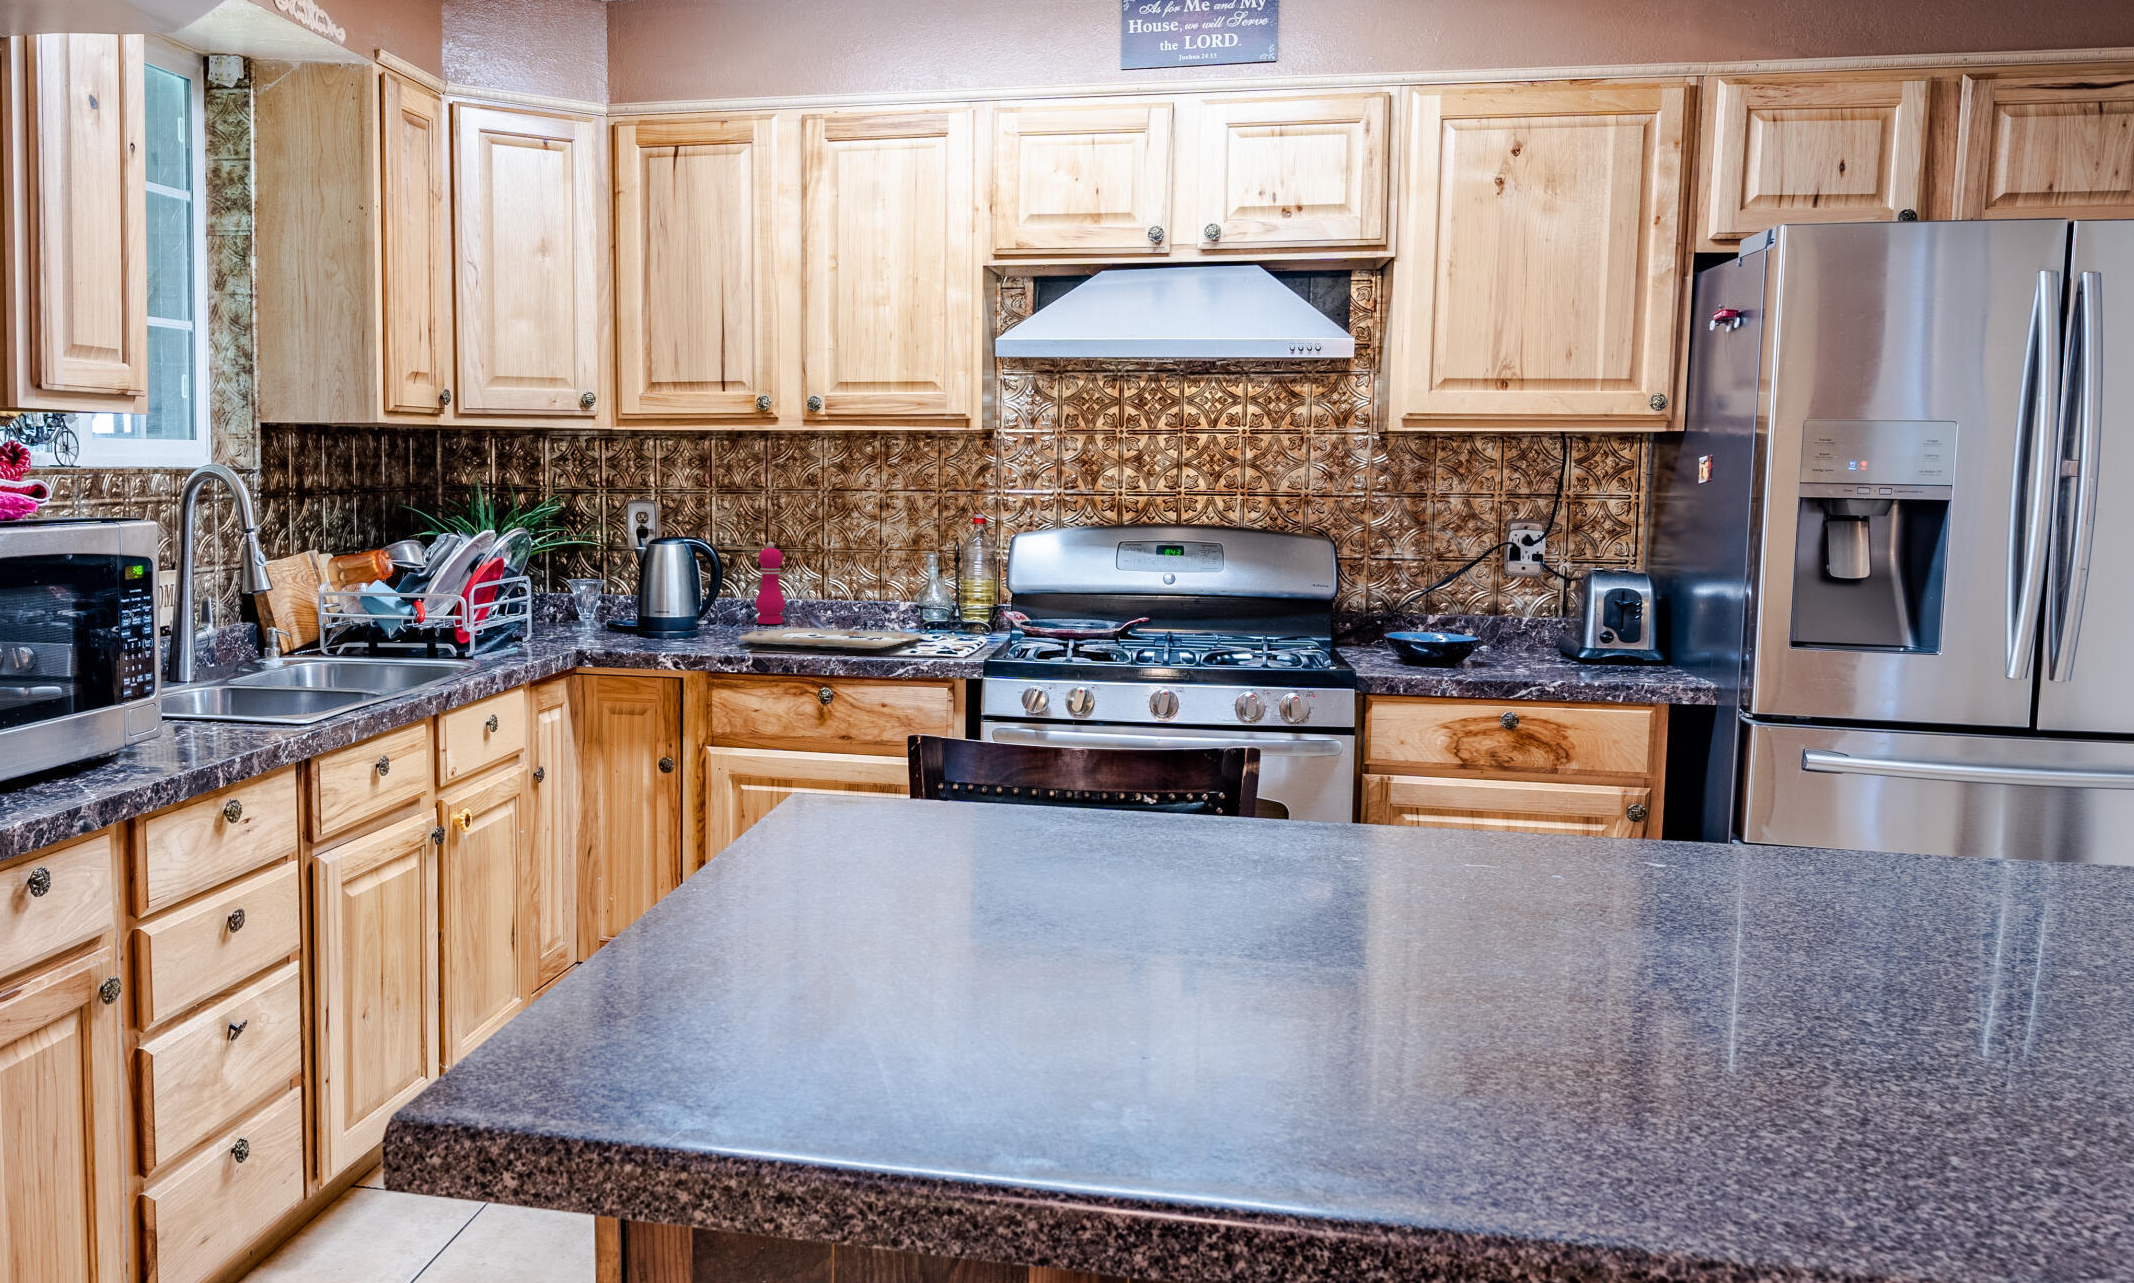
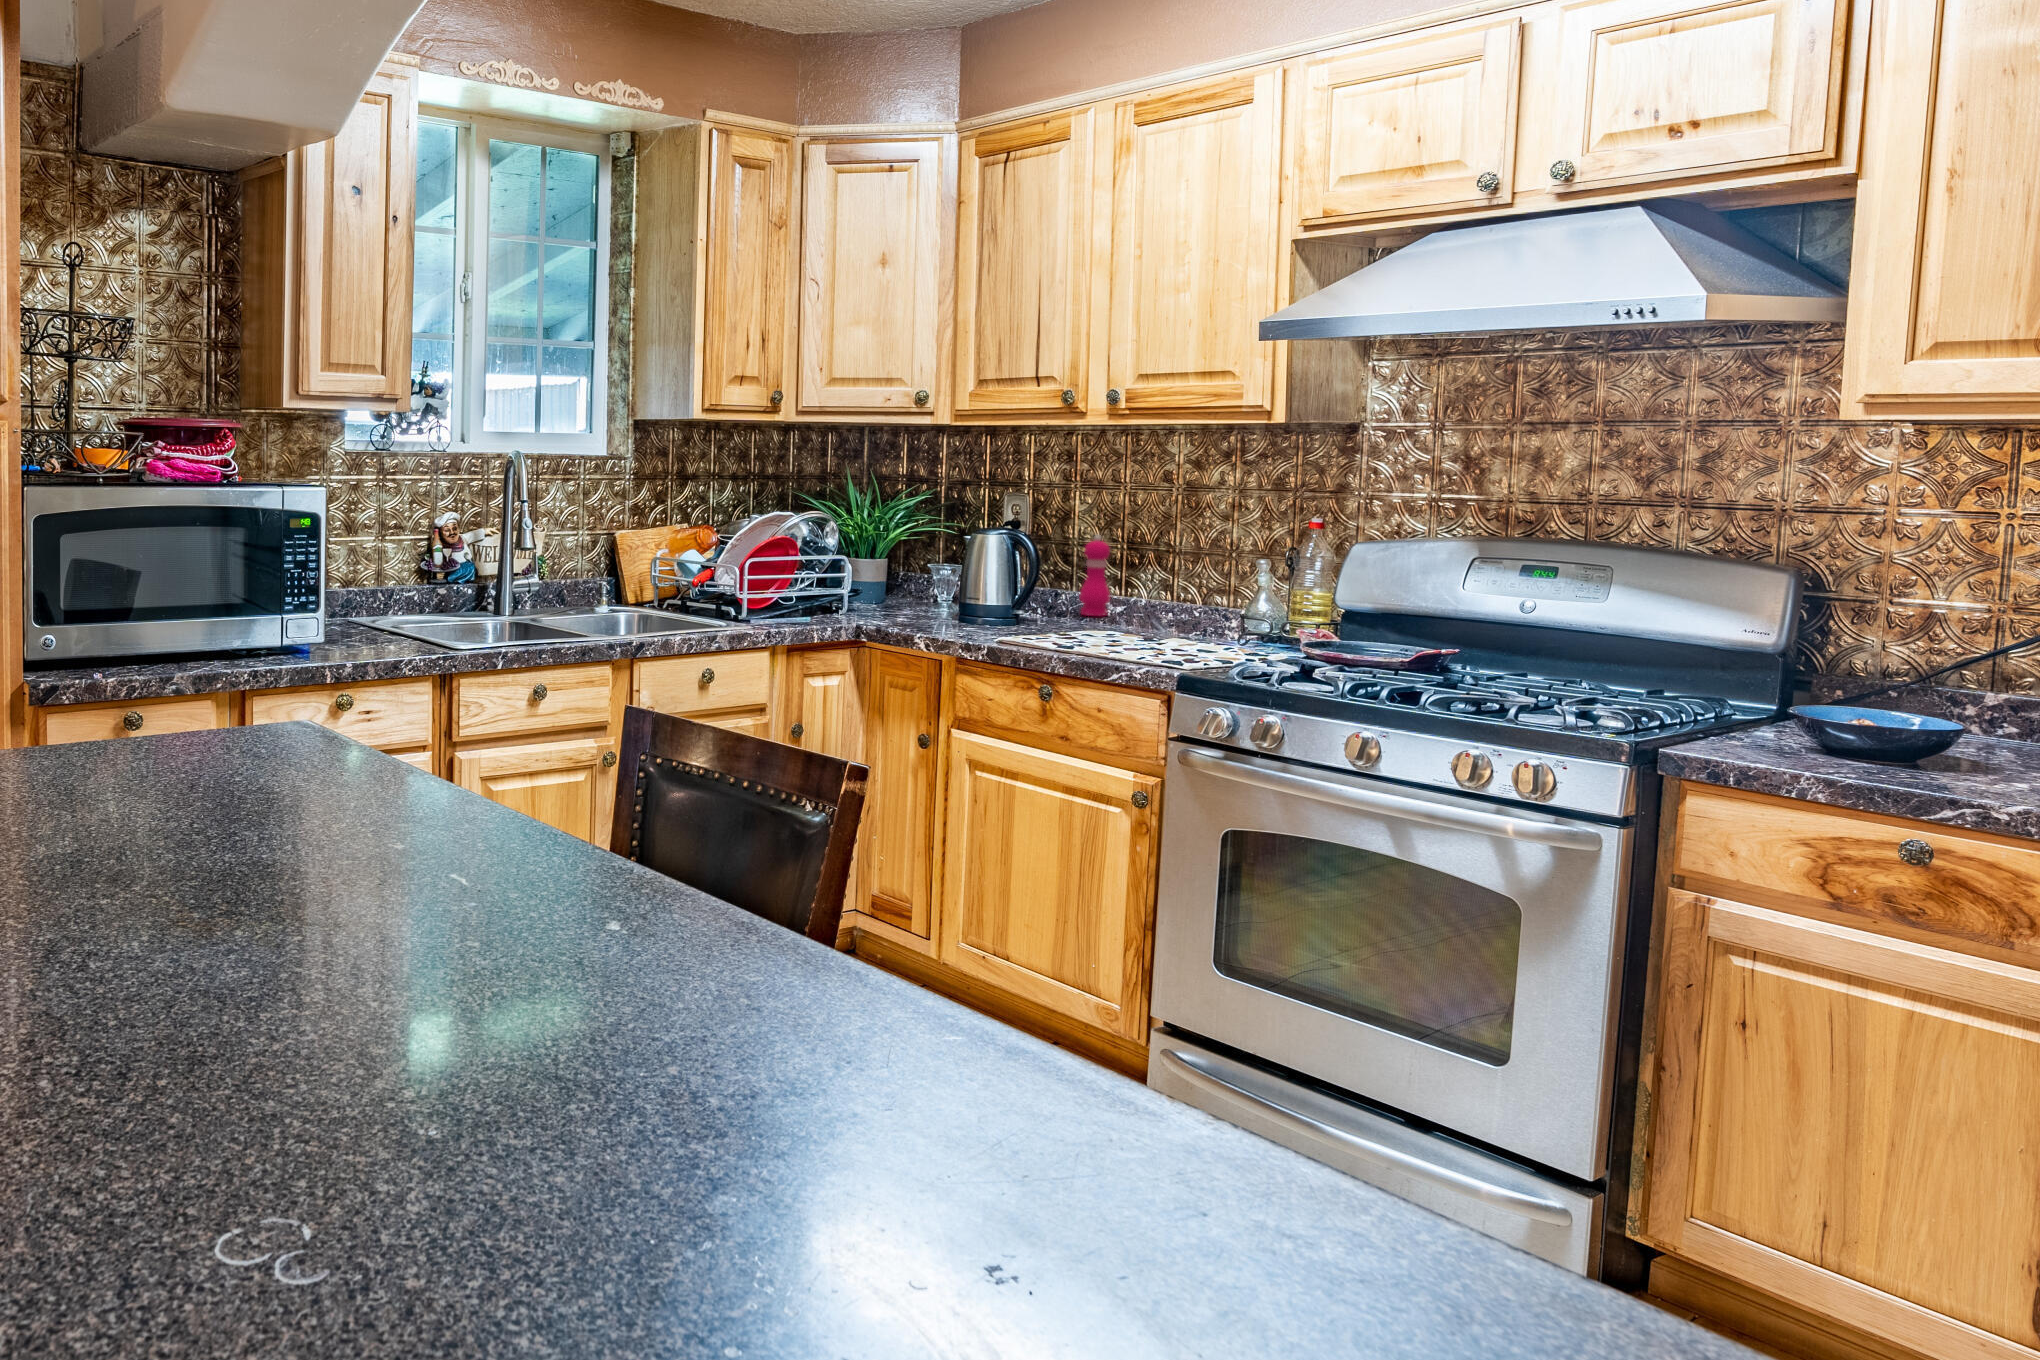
serving tray: present [739,628,921,649] -> none [995,620,1200,647]

